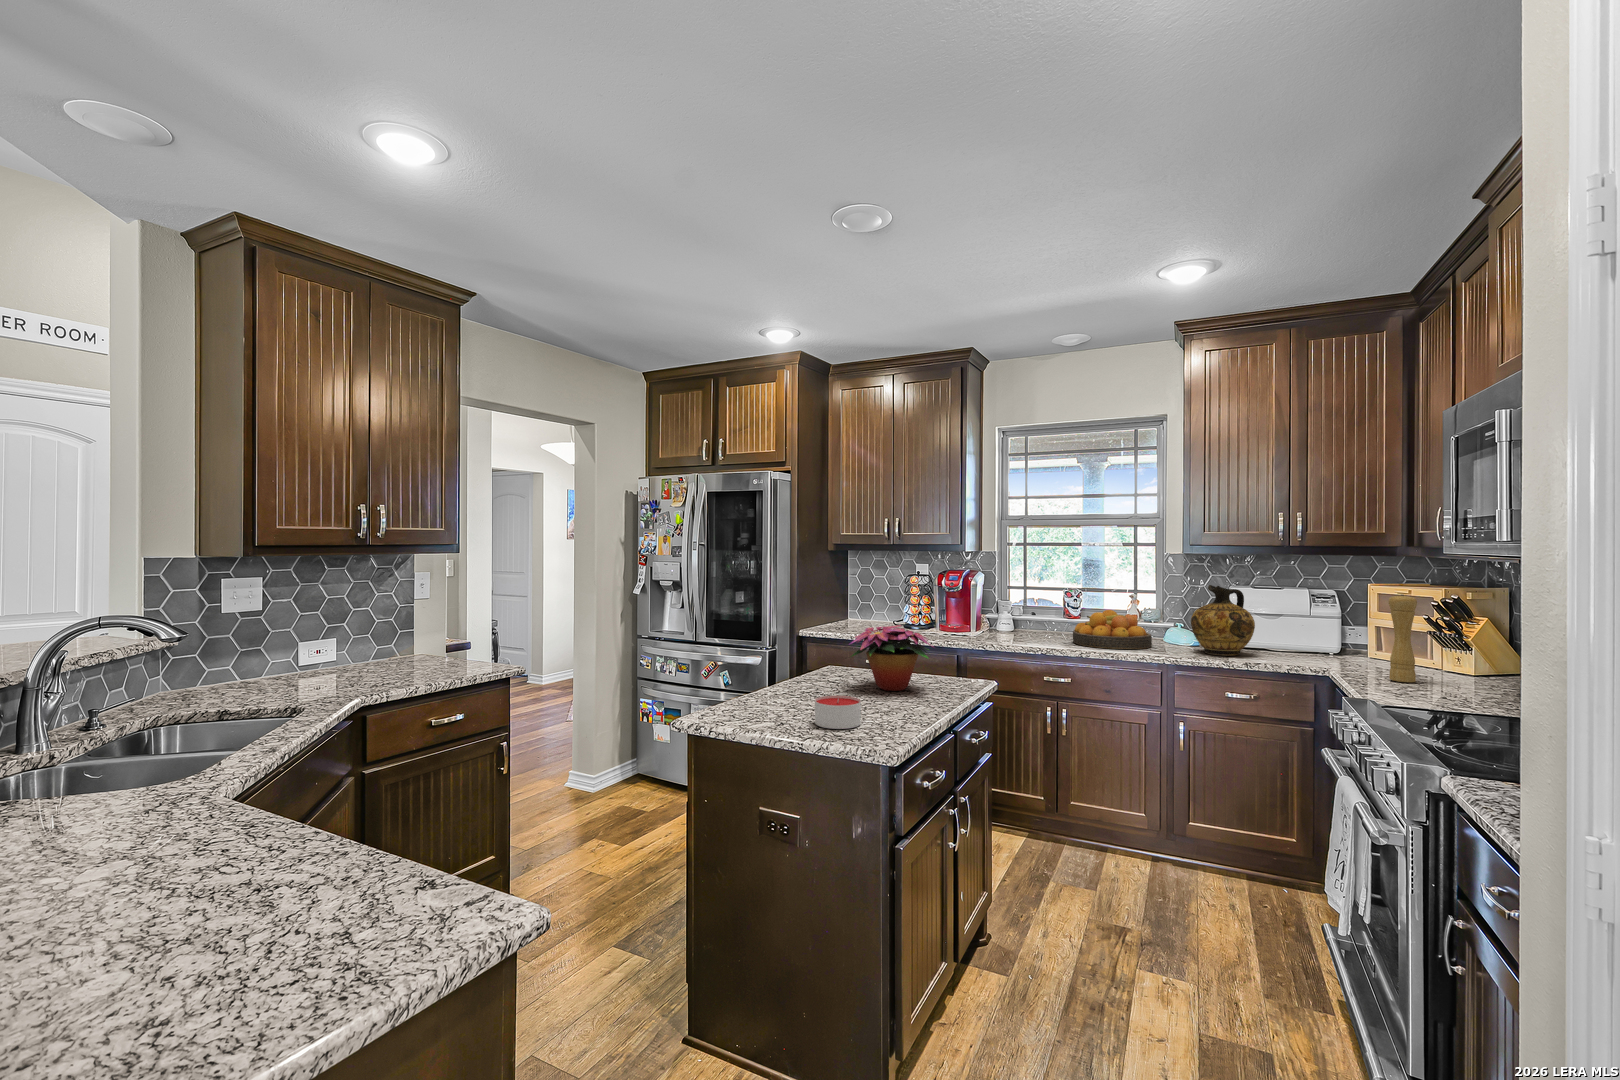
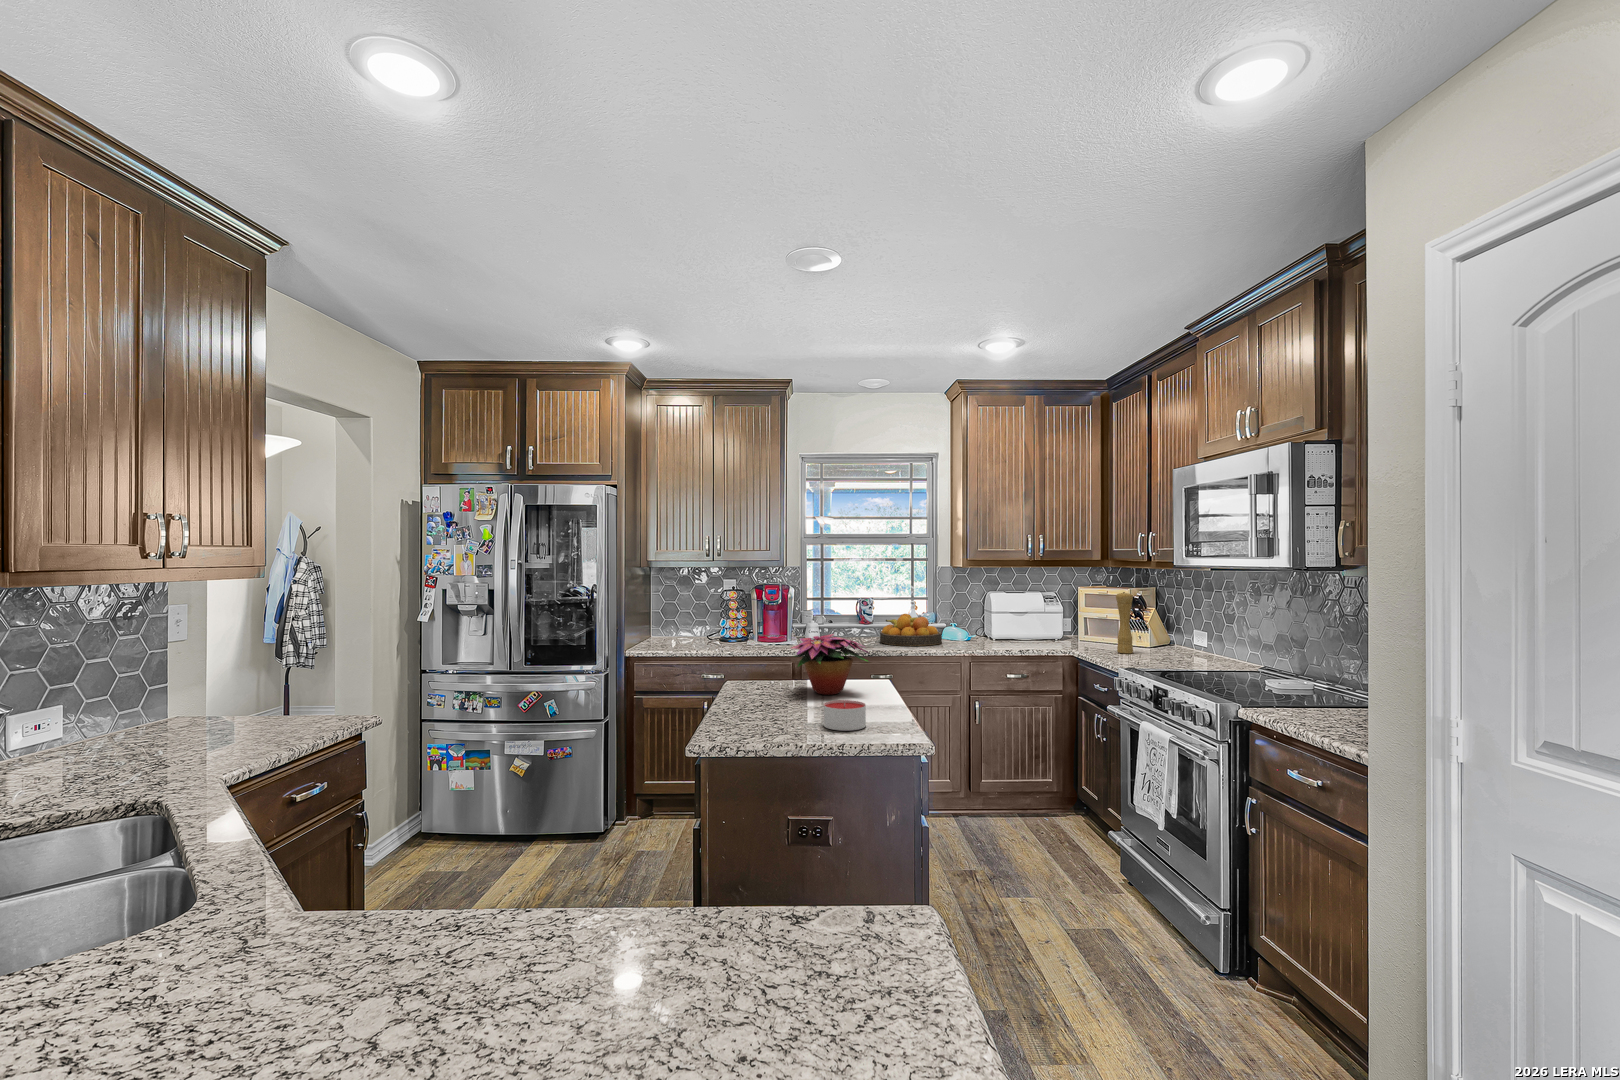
ceramic jug: present [1191,585,1255,656] -> none [973,590,1018,645]

